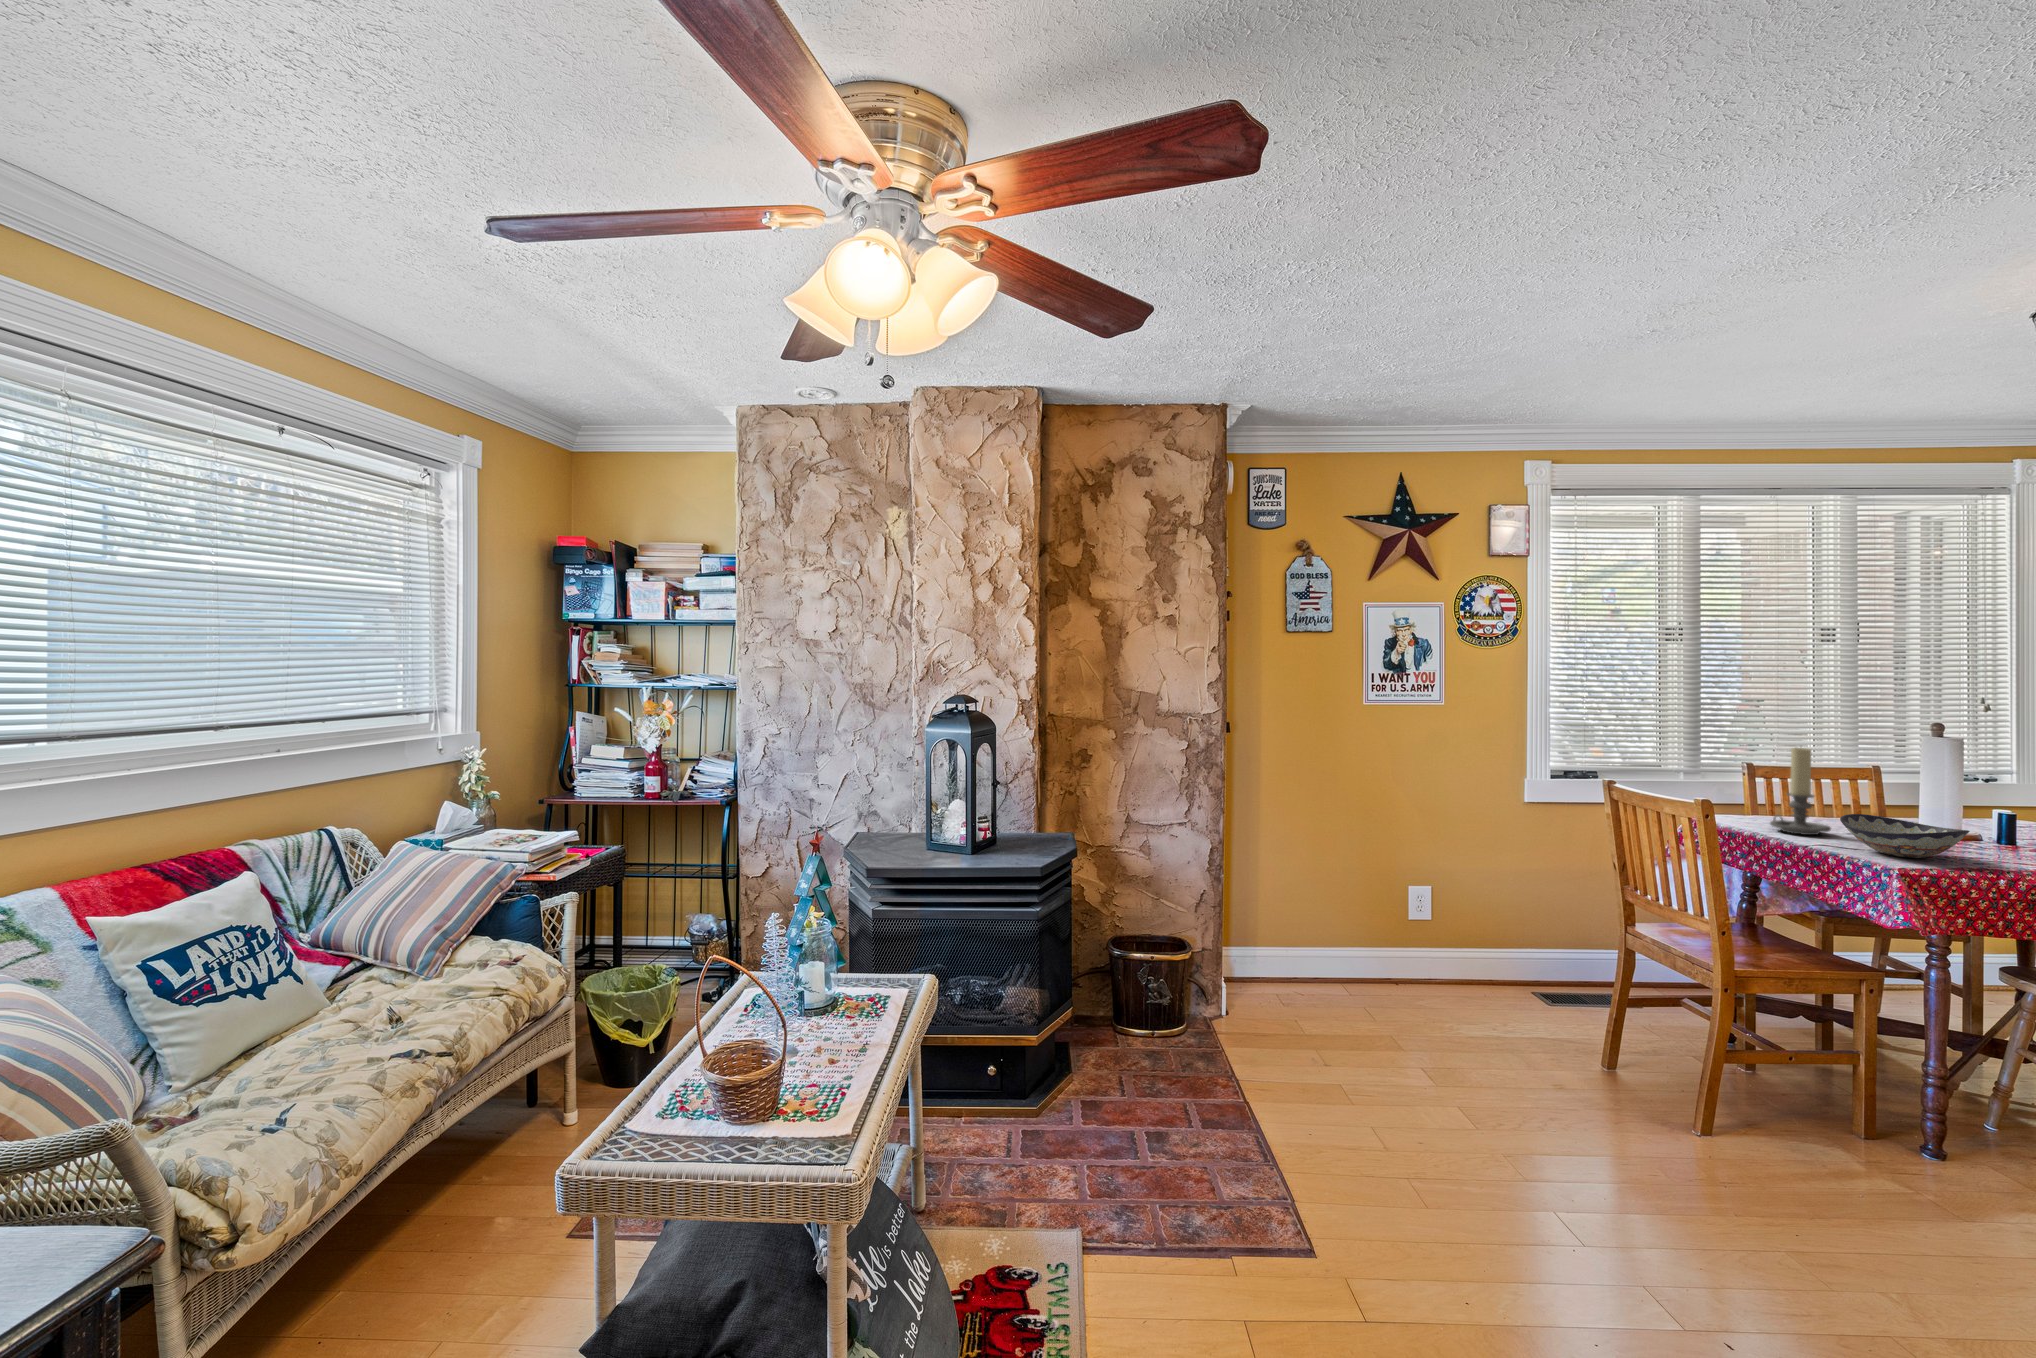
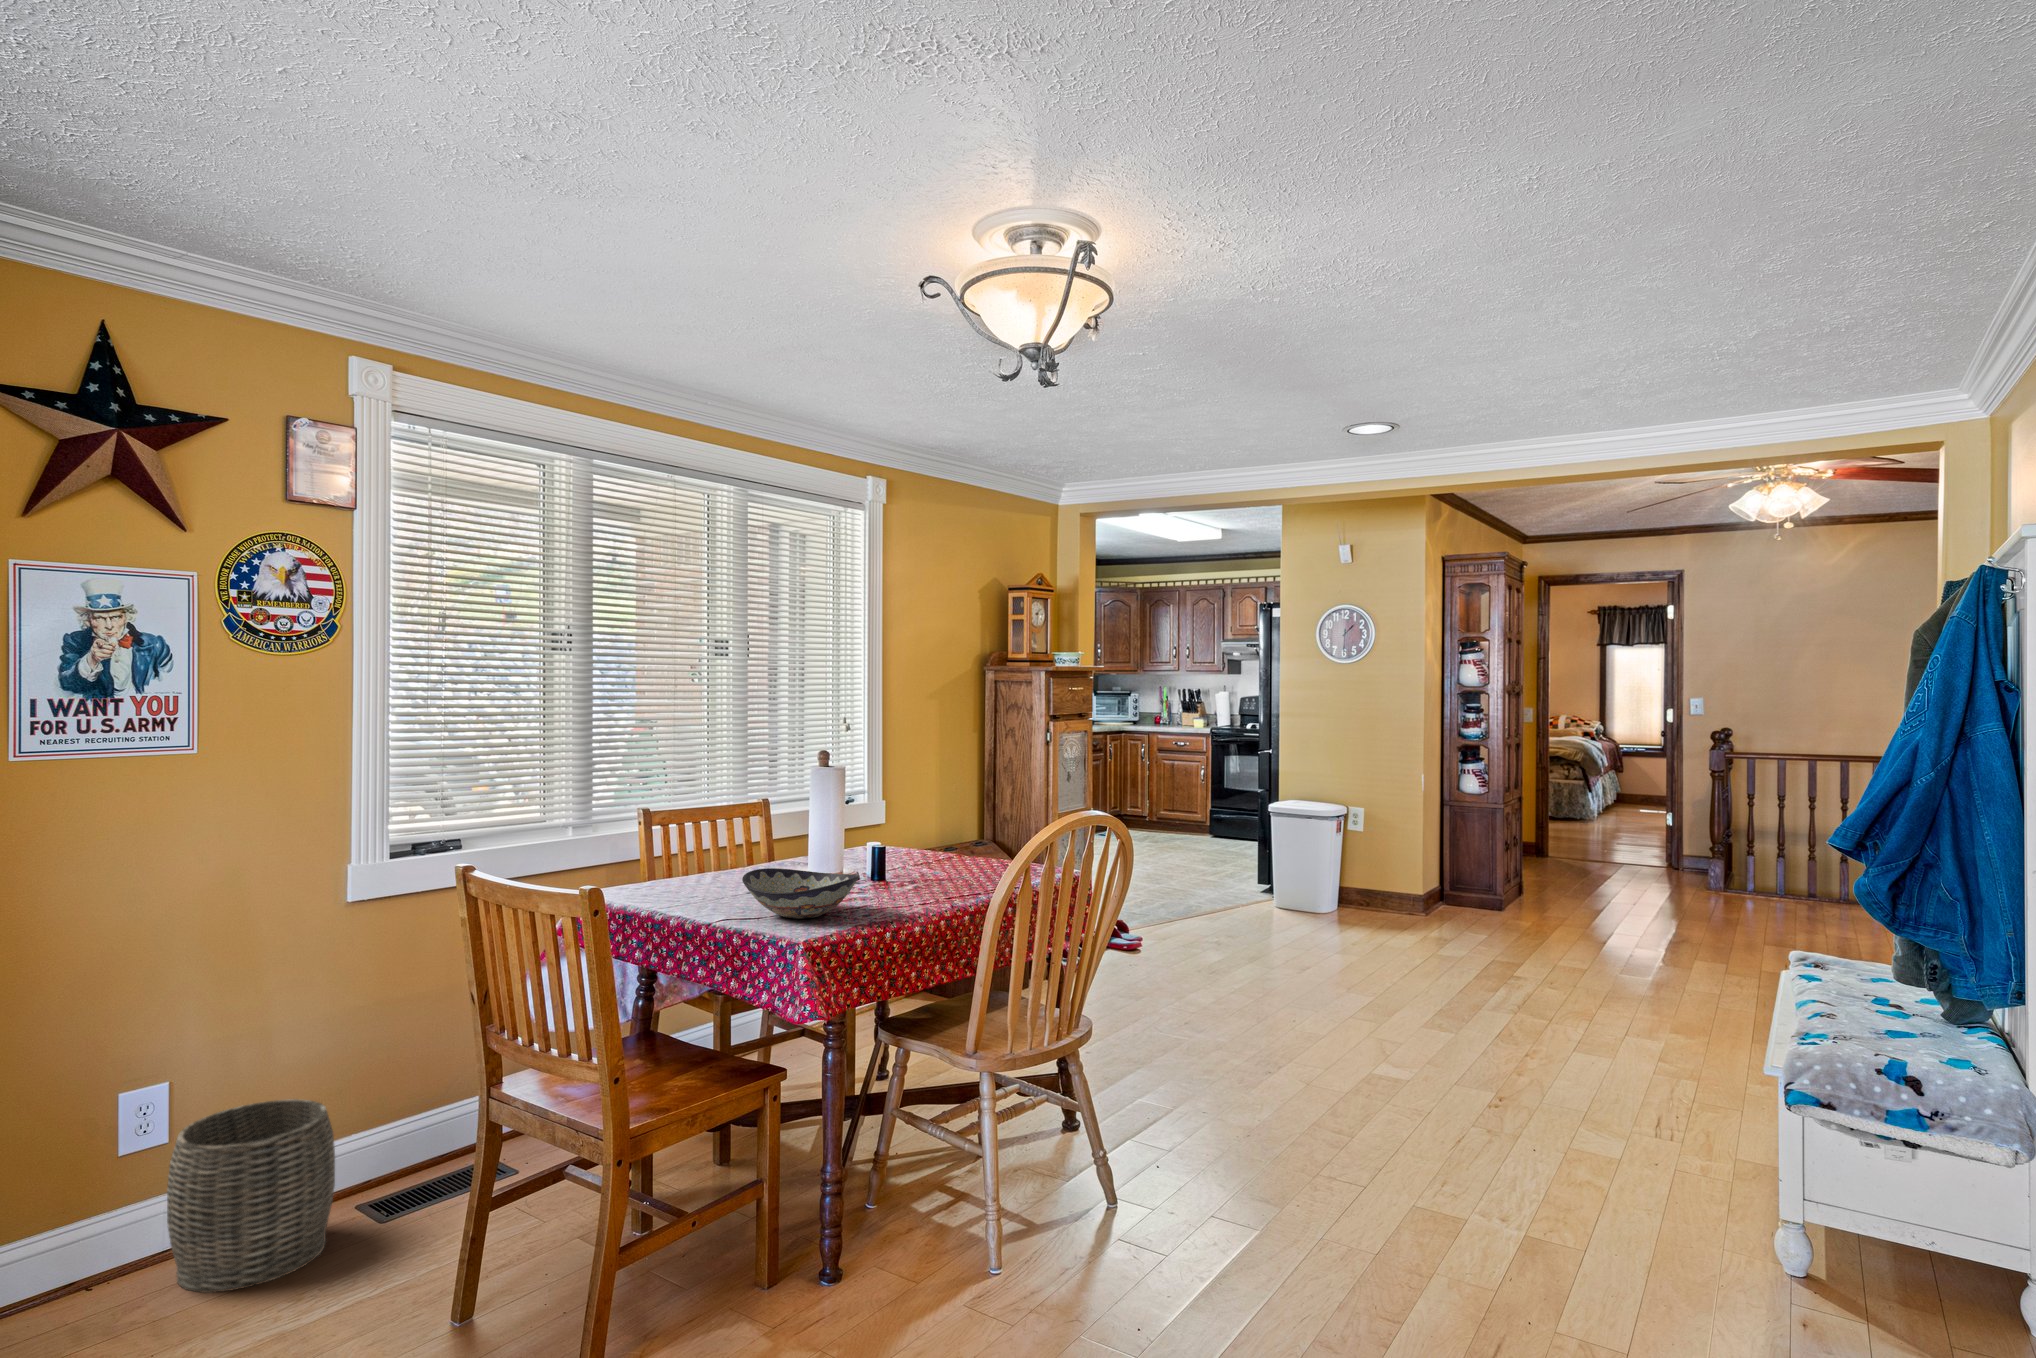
candle holder: present [1770,748,1831,835] -> none [669,787,732,904]
woven basket: none [1433,905,1520,1004] -> present [167,1099,335,1293]

